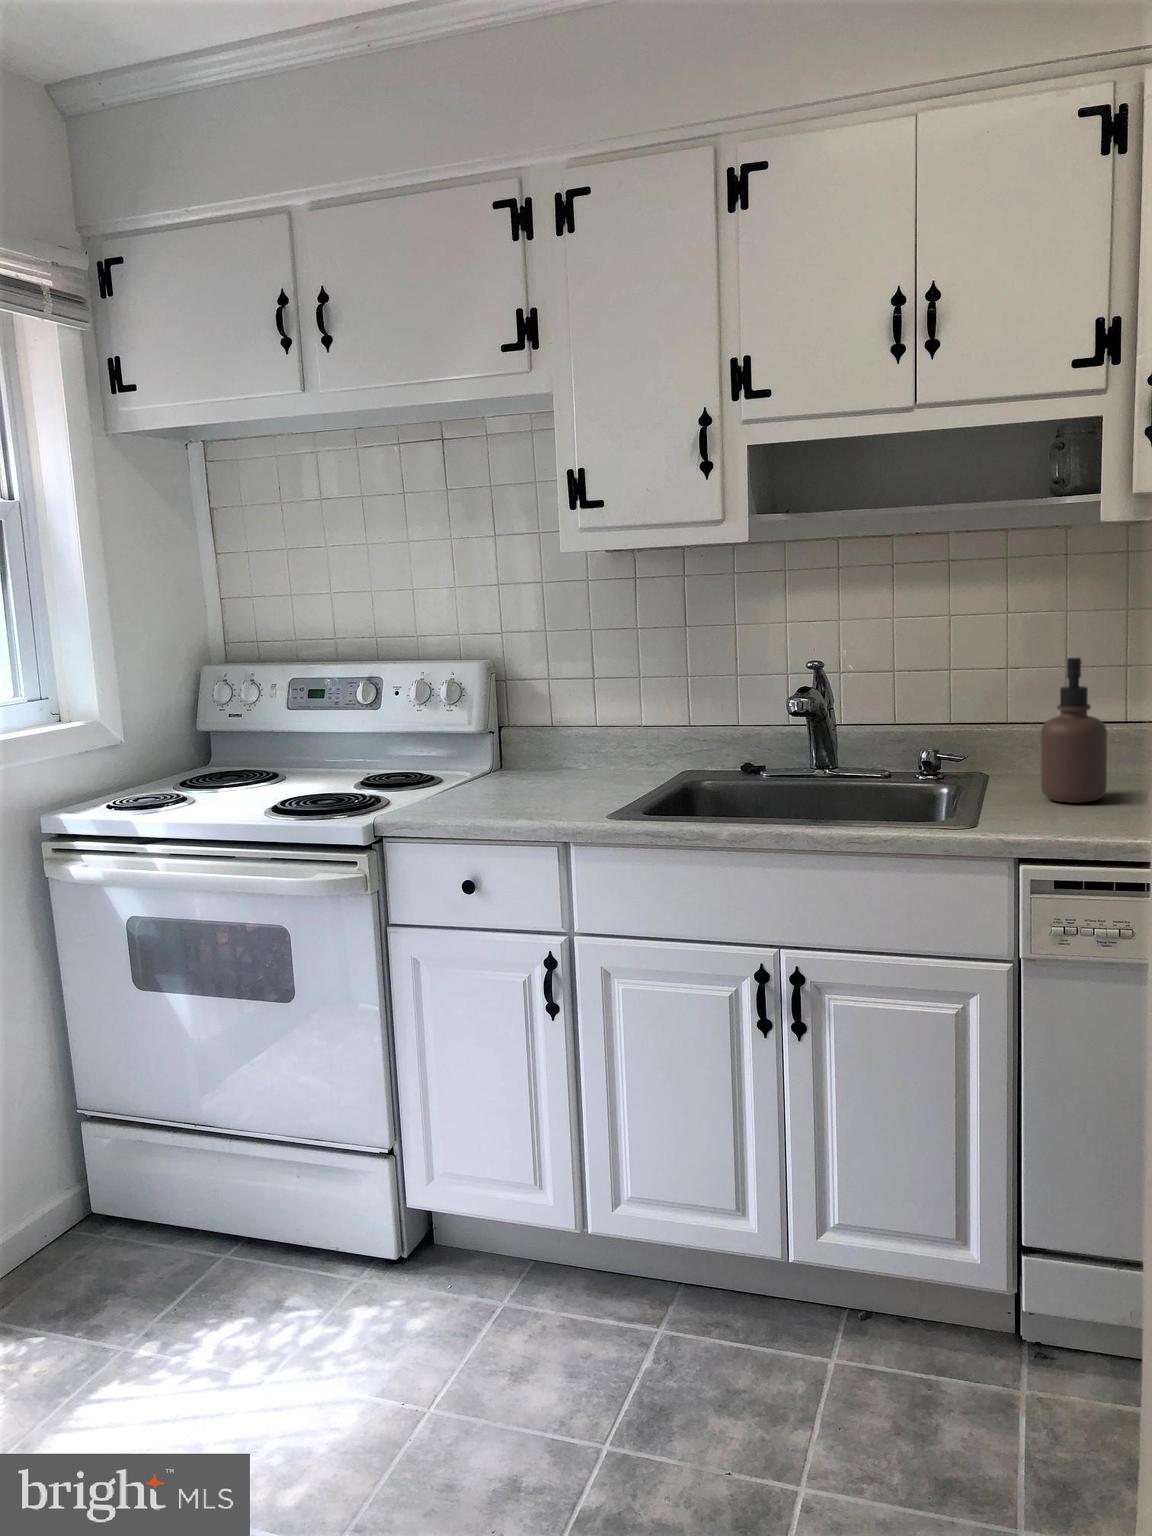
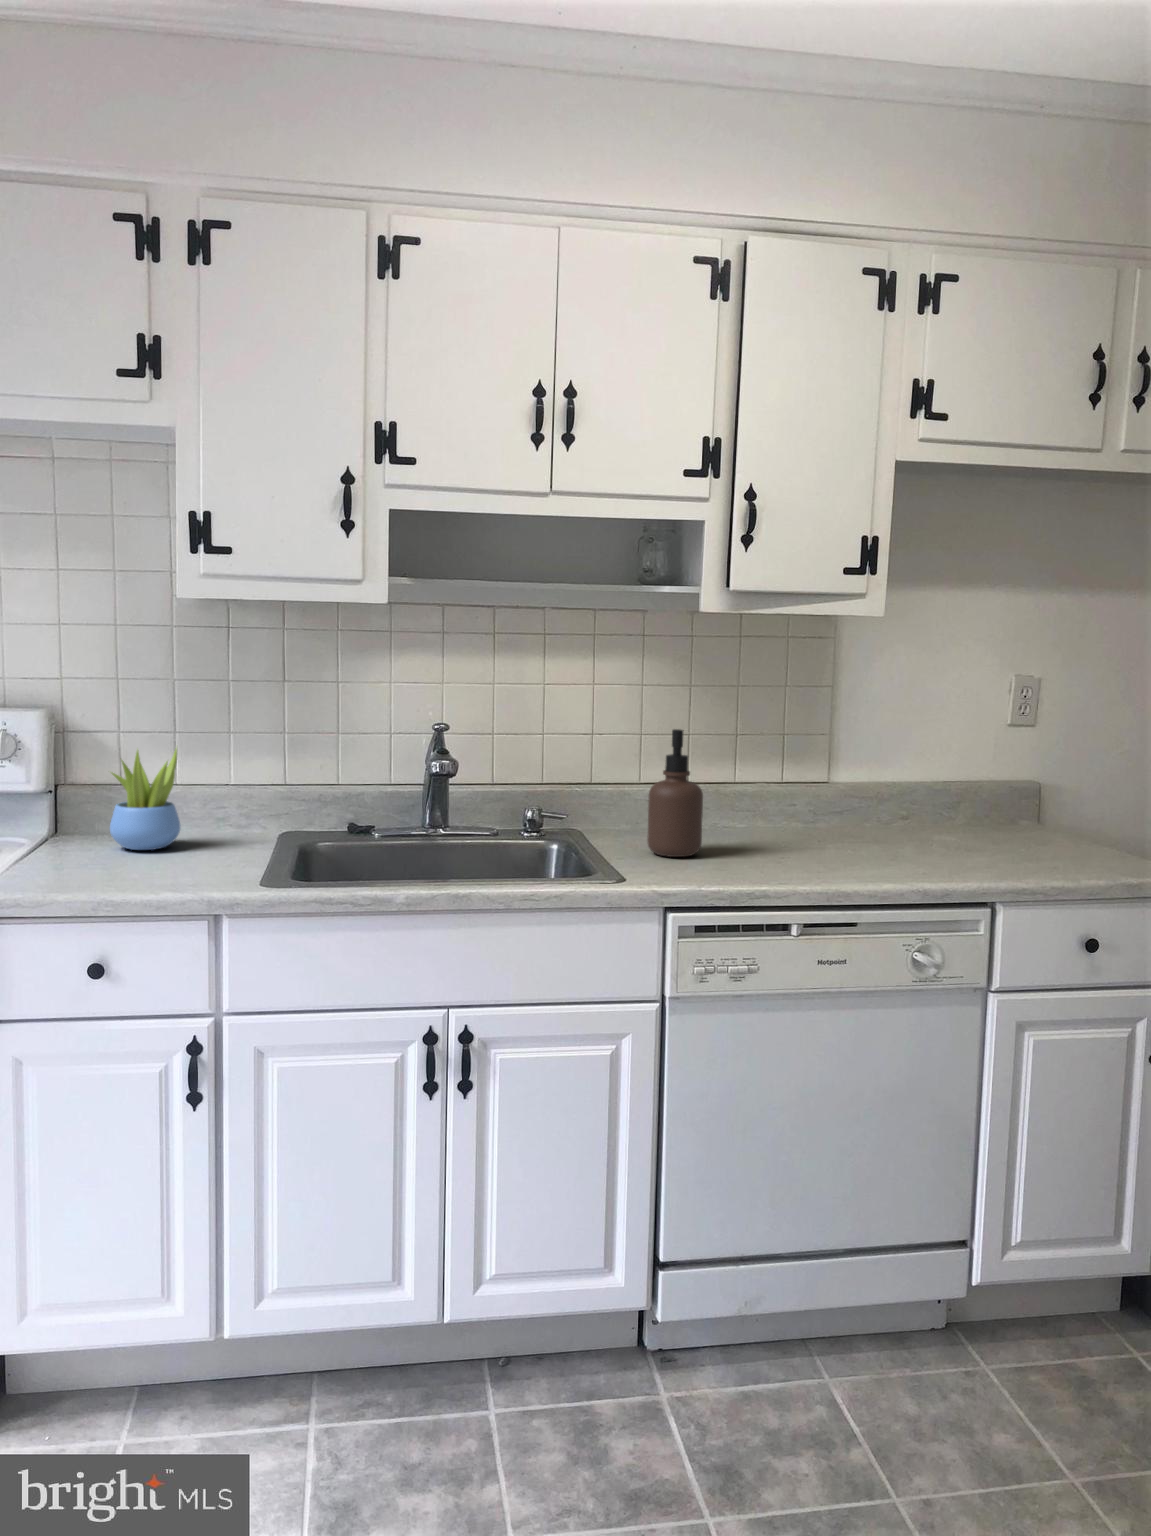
succulent plant: none [516,689,579,786] -> present [110,748,181,850]

